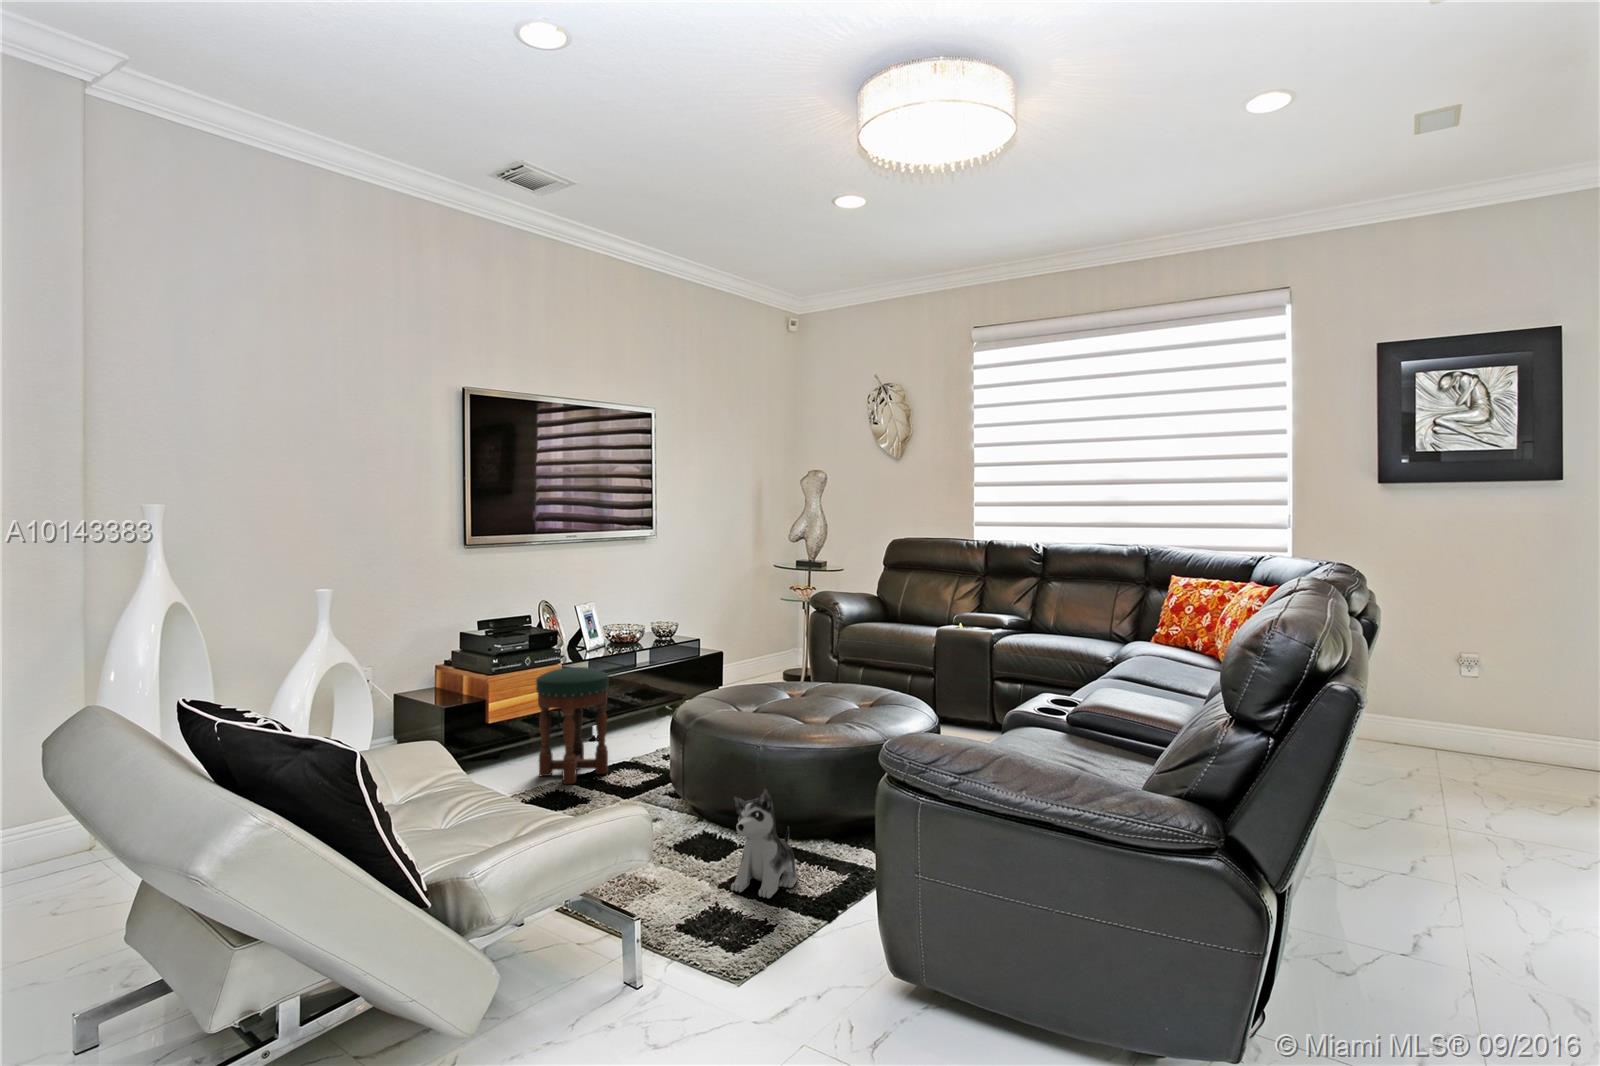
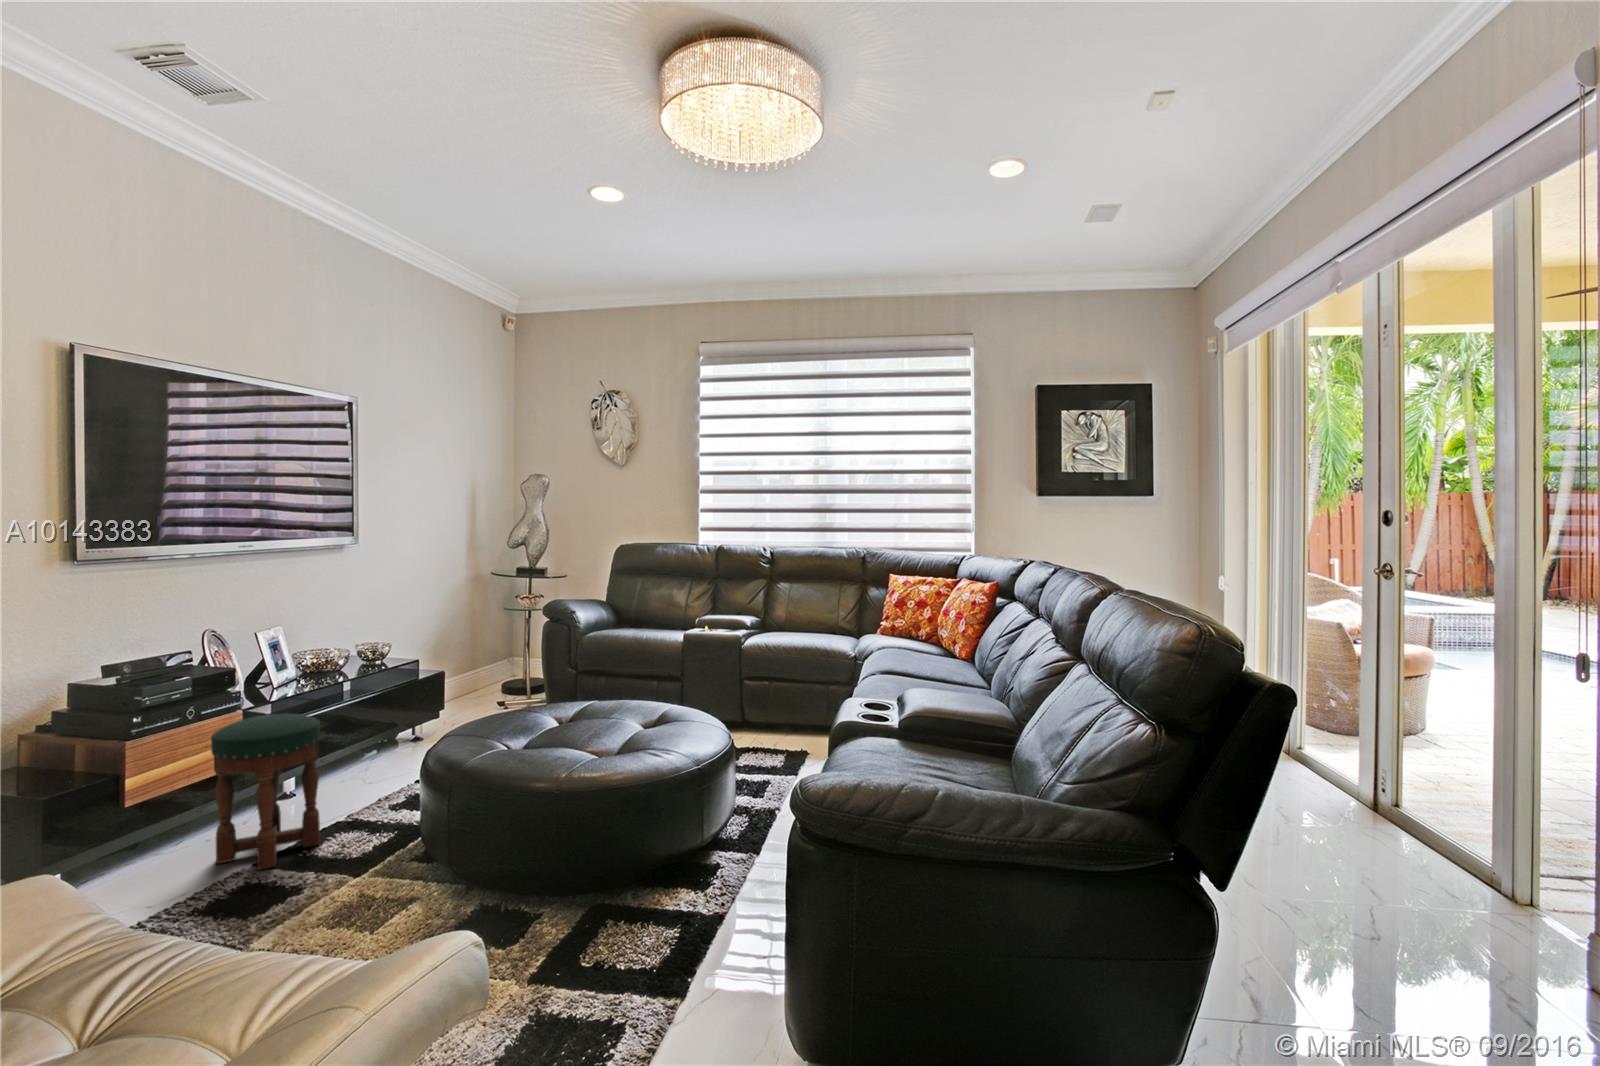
plush toy: present [731,789,798,898] -> none [546,851,625,984]

